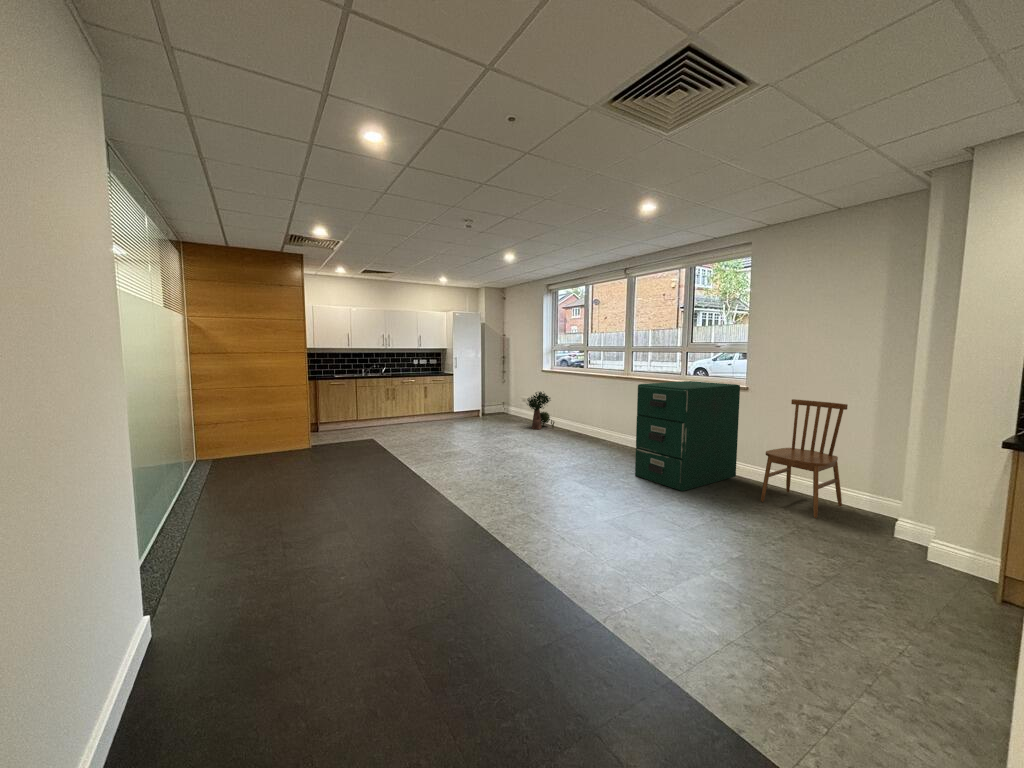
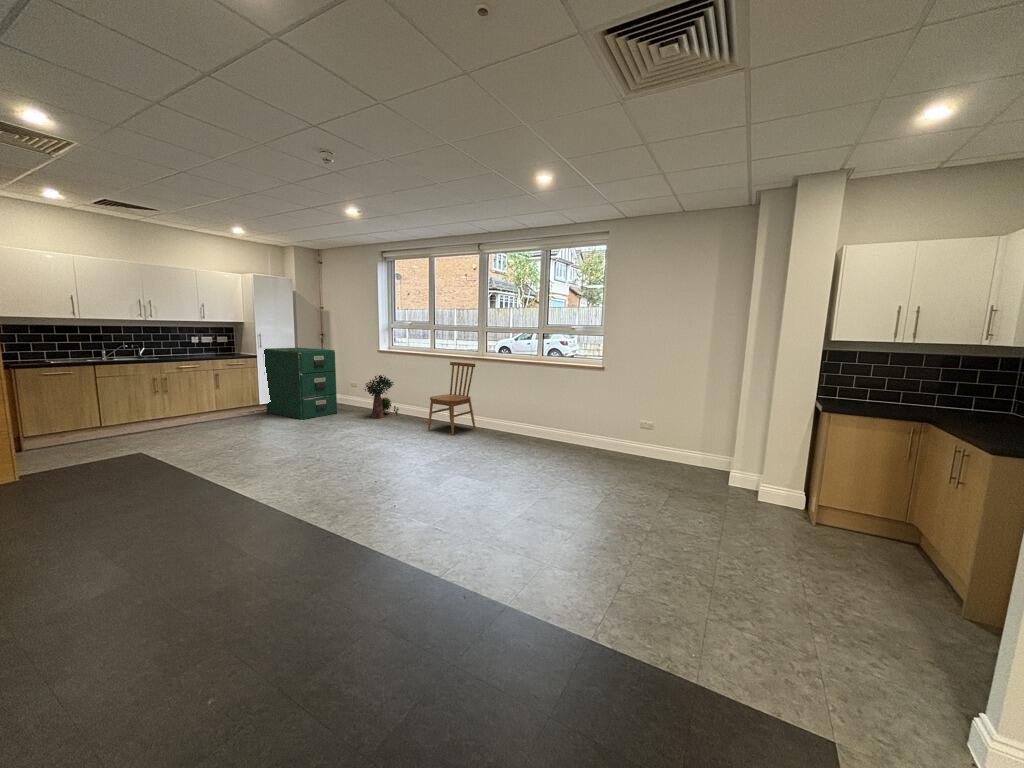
filing cabinet: present [635,381,740,491] -> present [264,348,337,420]
dining chair: present [761,399,848,518] -> present [428,362,475,435]

